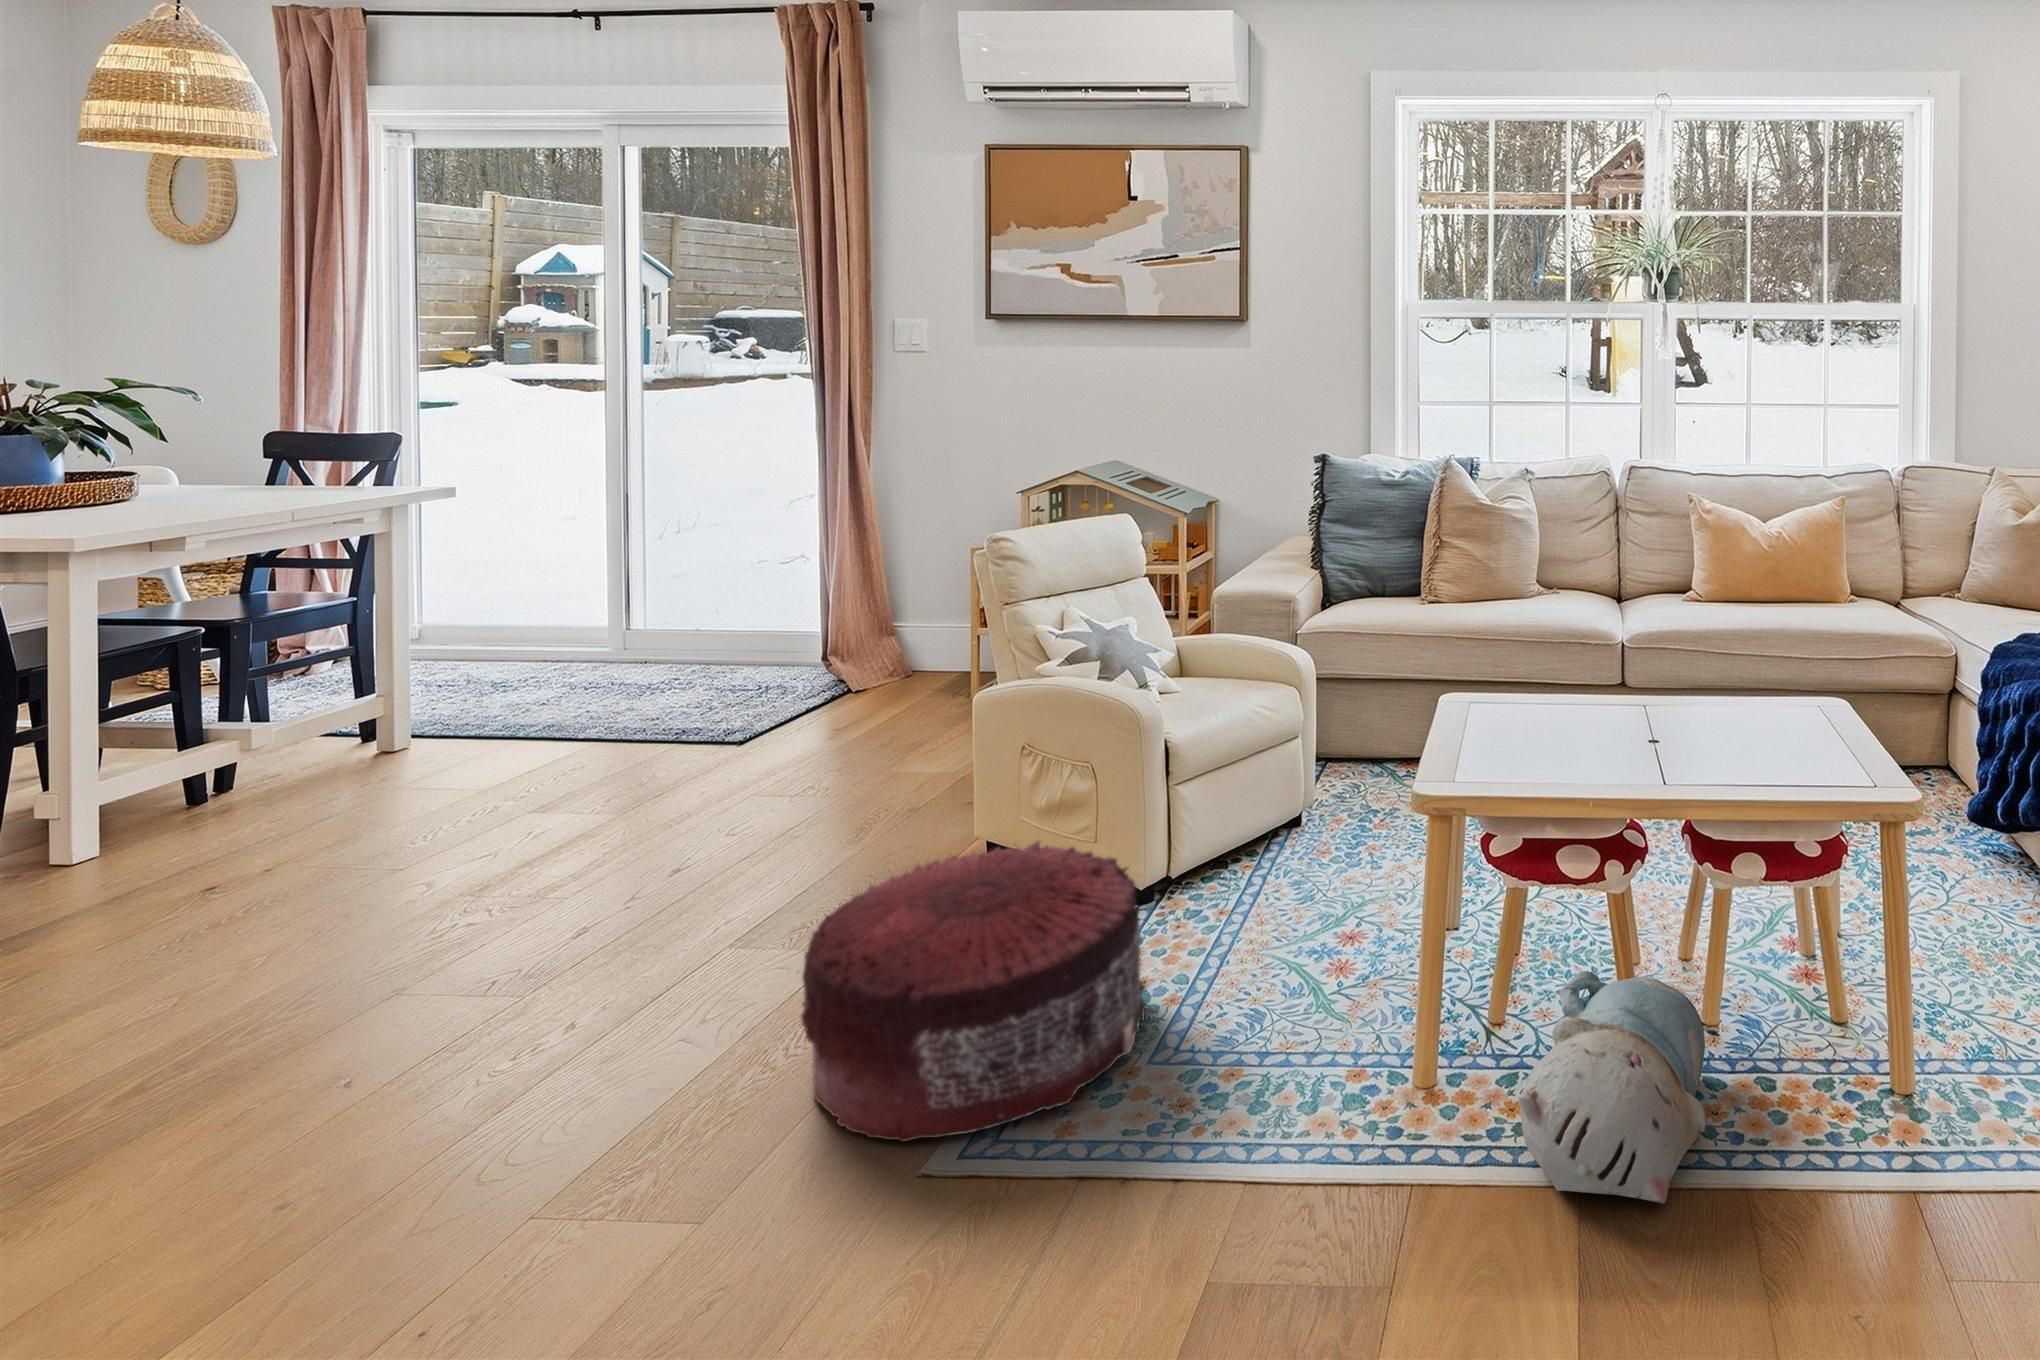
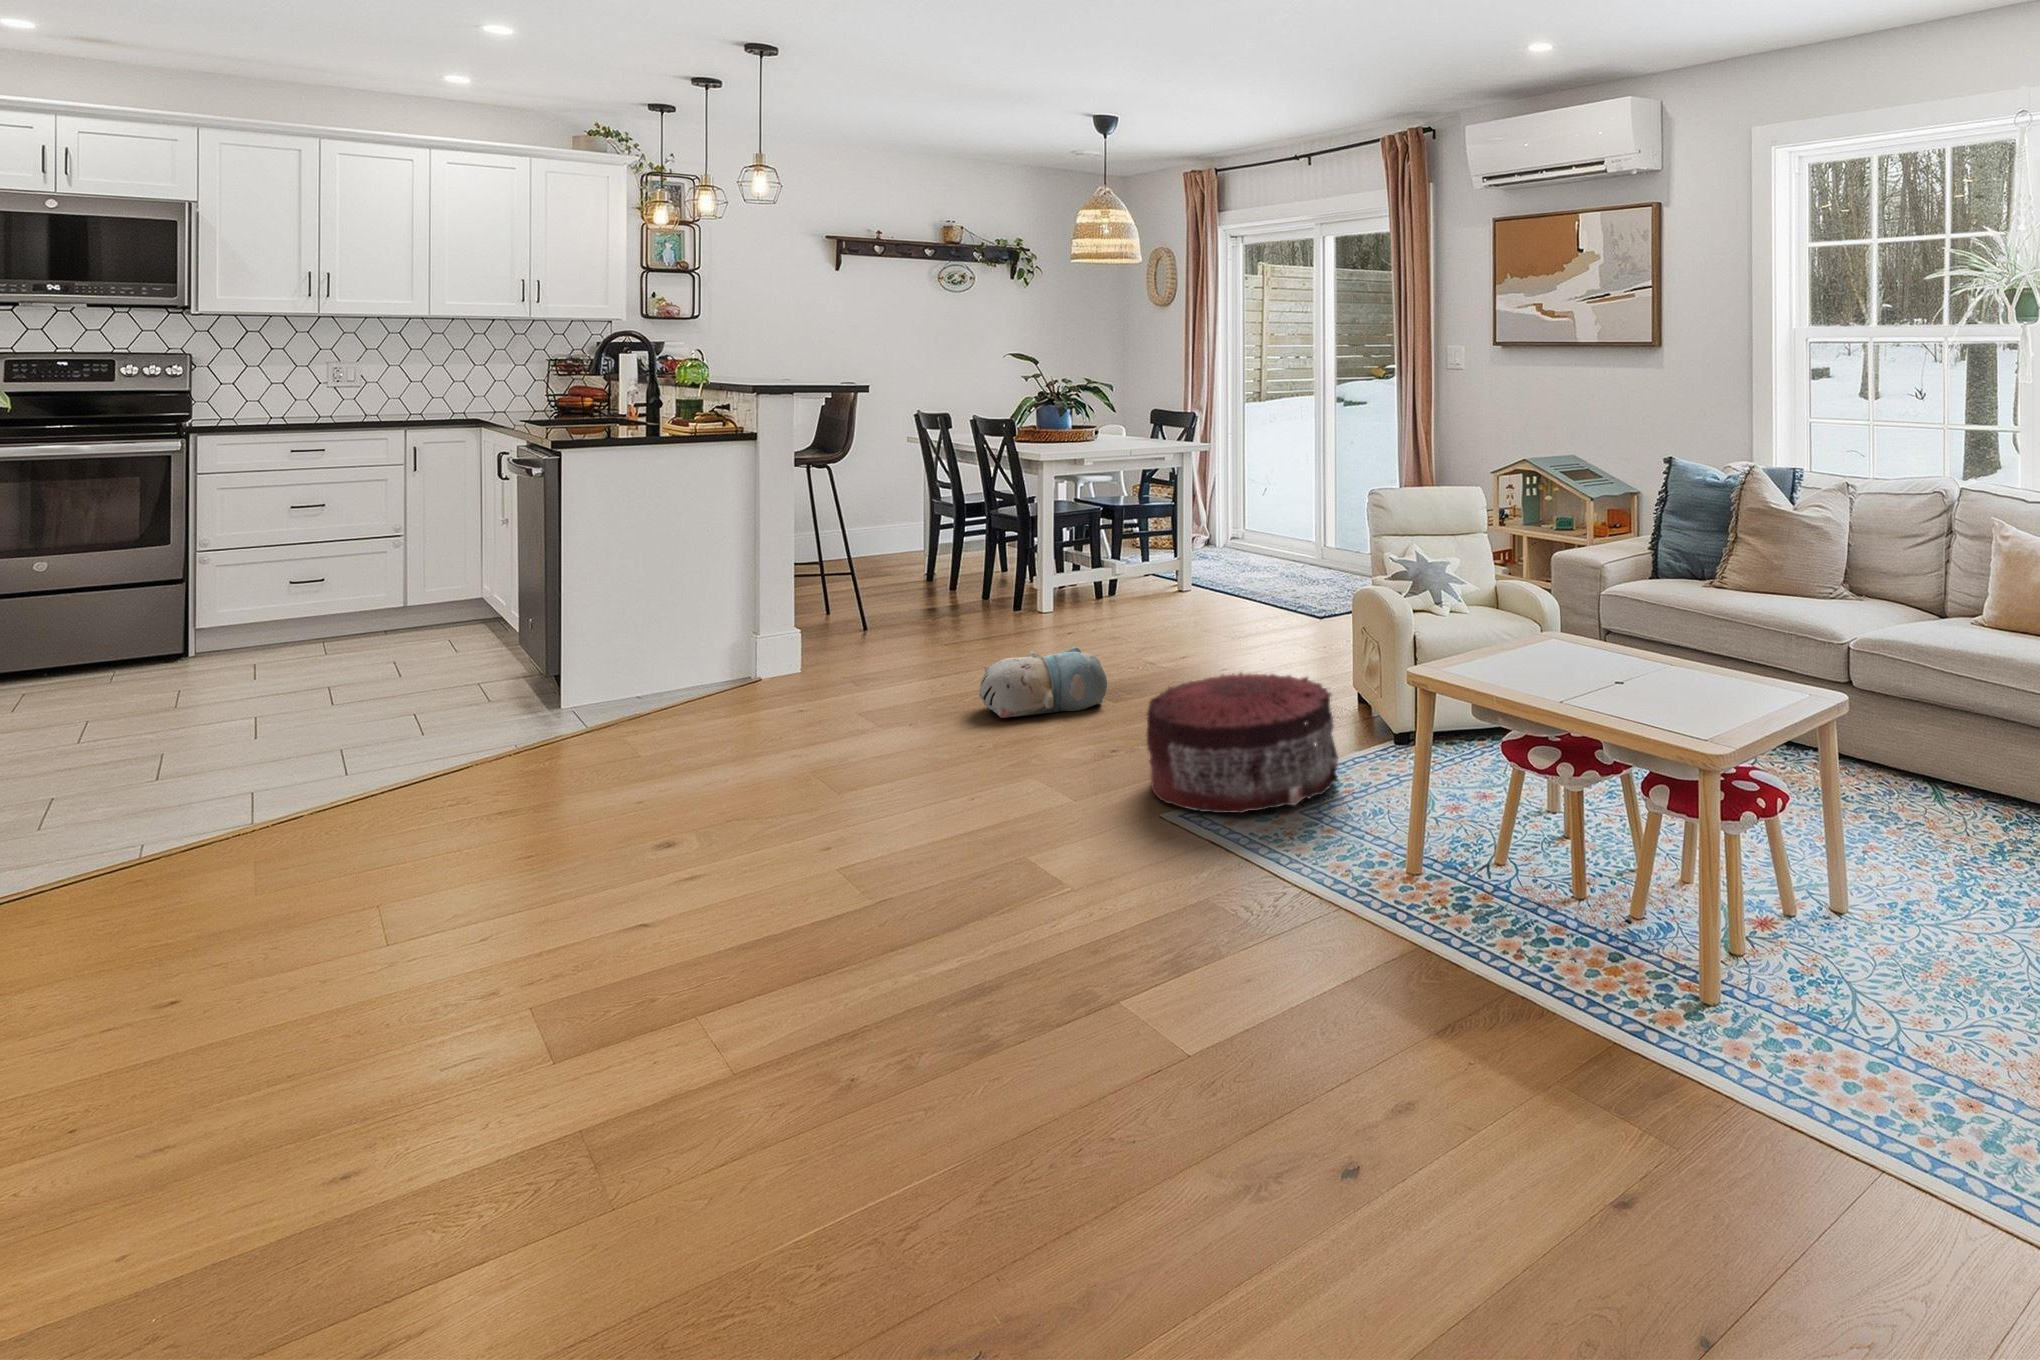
plush toy: present [1519,971,1706,1204] -> present [979,647,1107,718]

